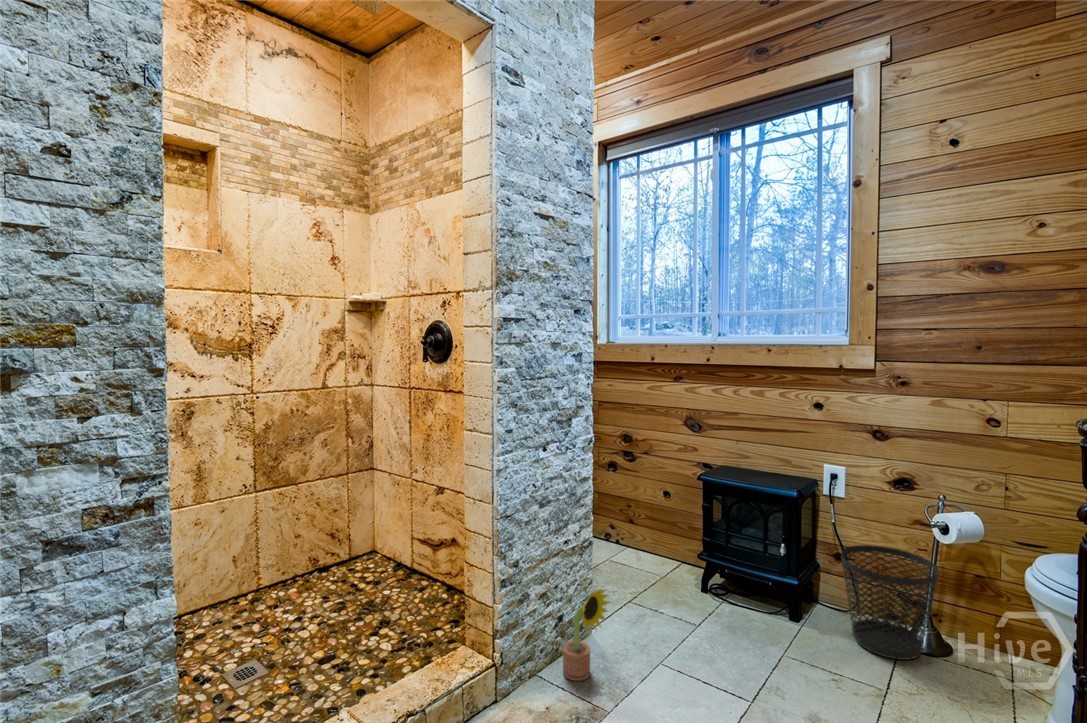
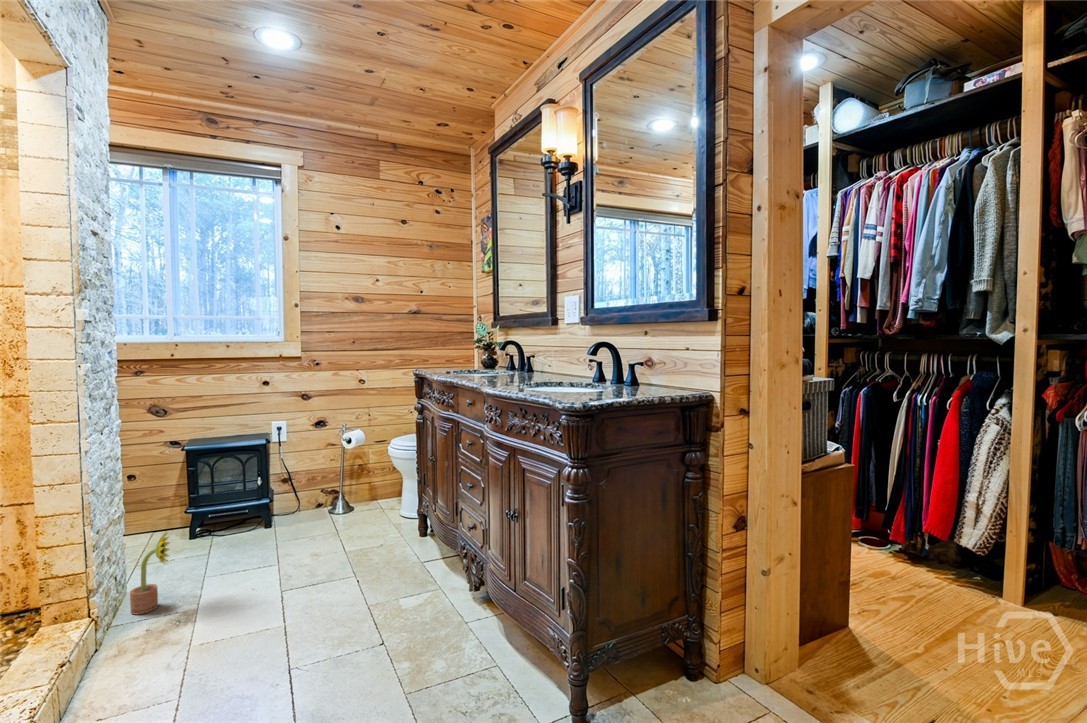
wastebasket: present [841,545,939,660] -> none [295,462,348,522]

